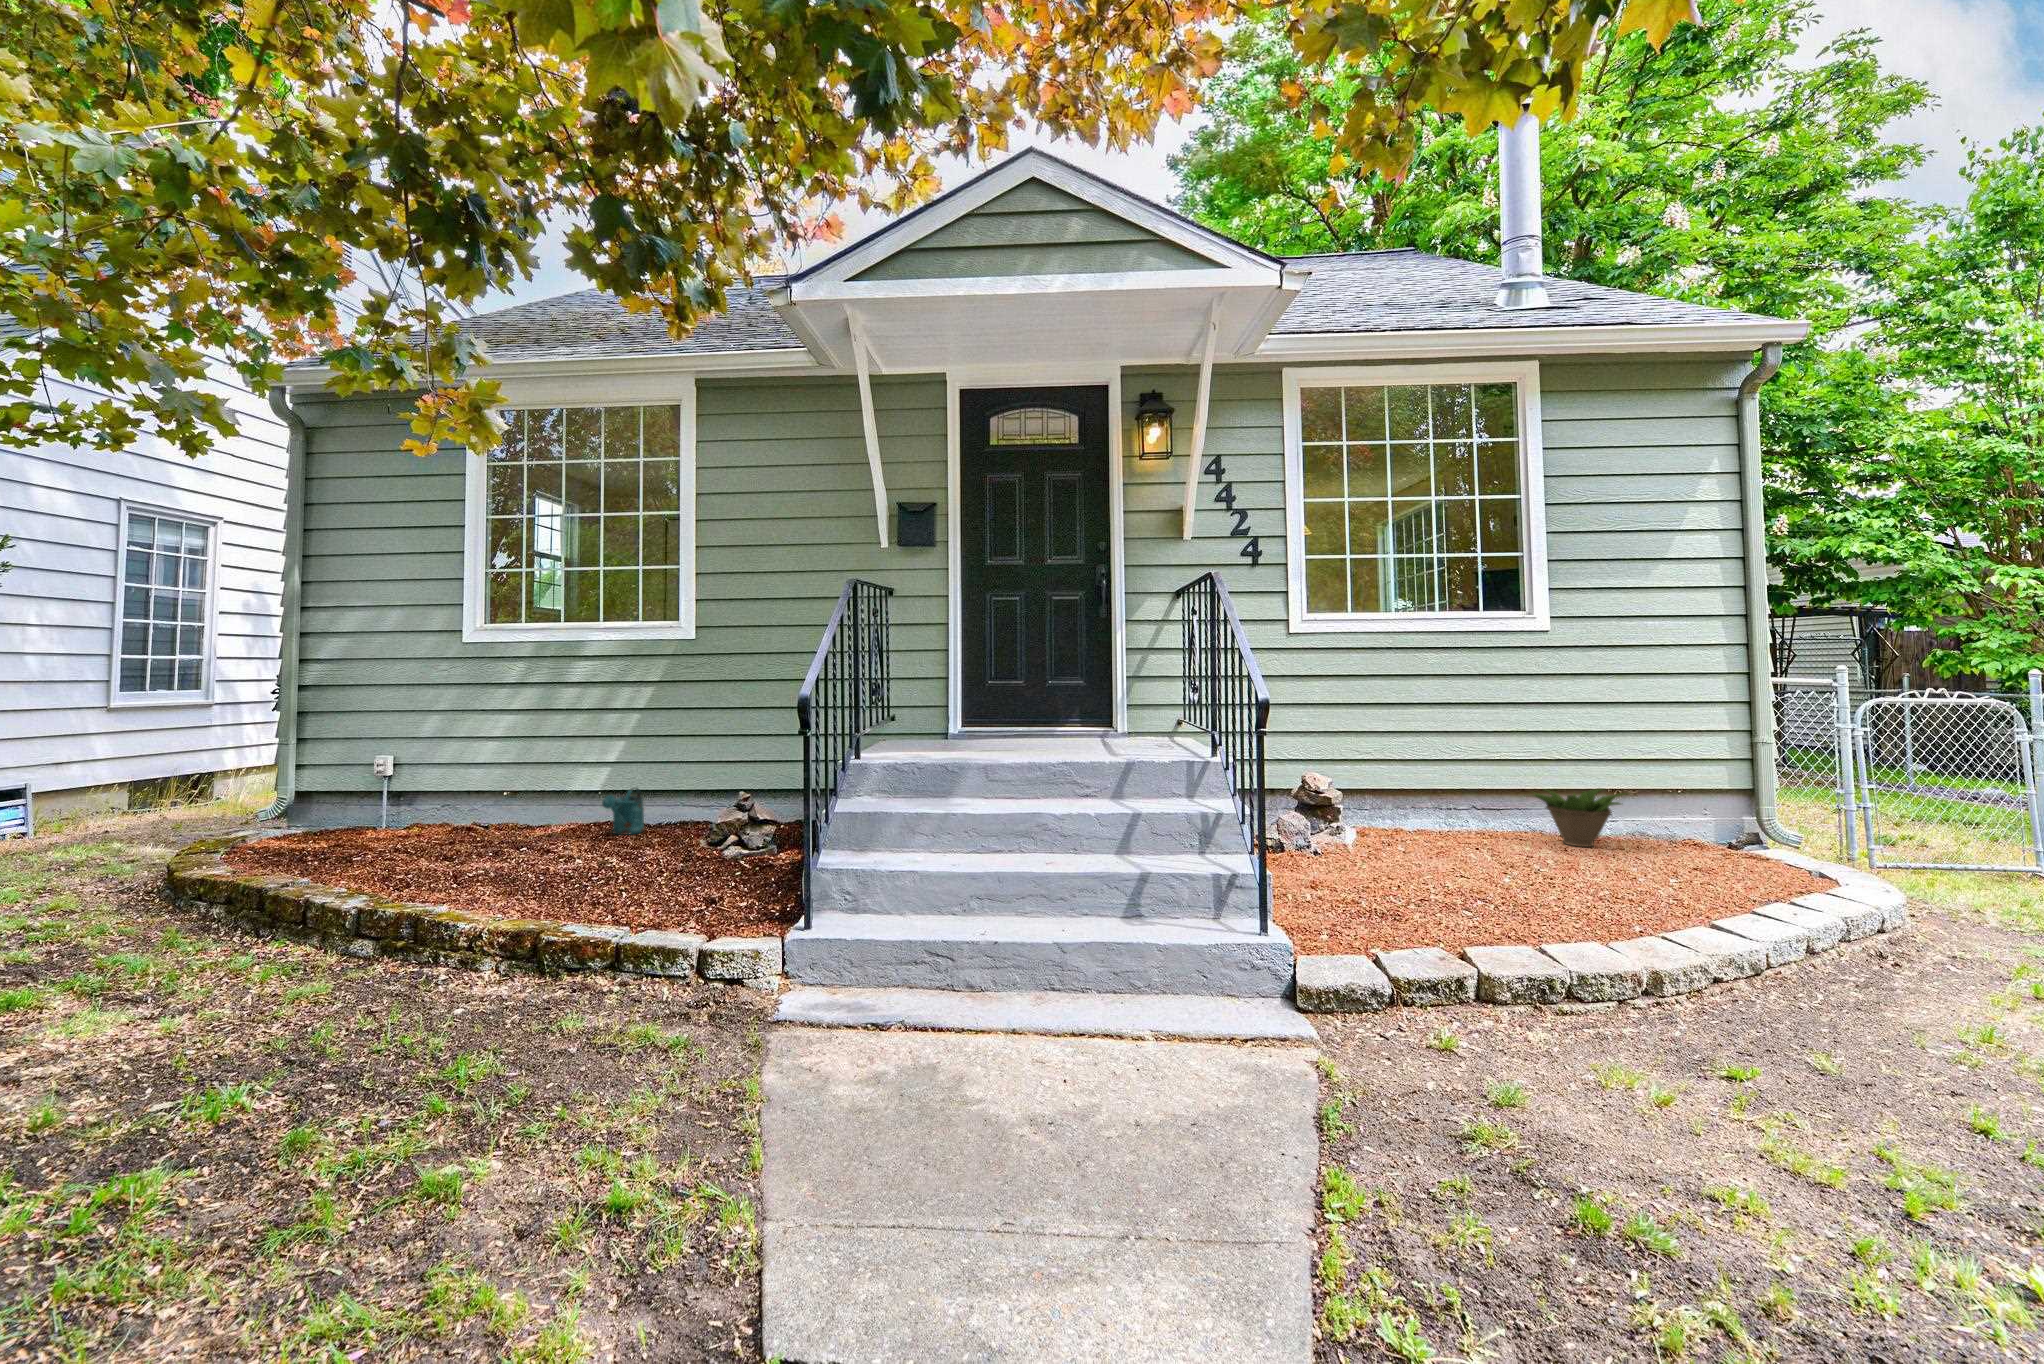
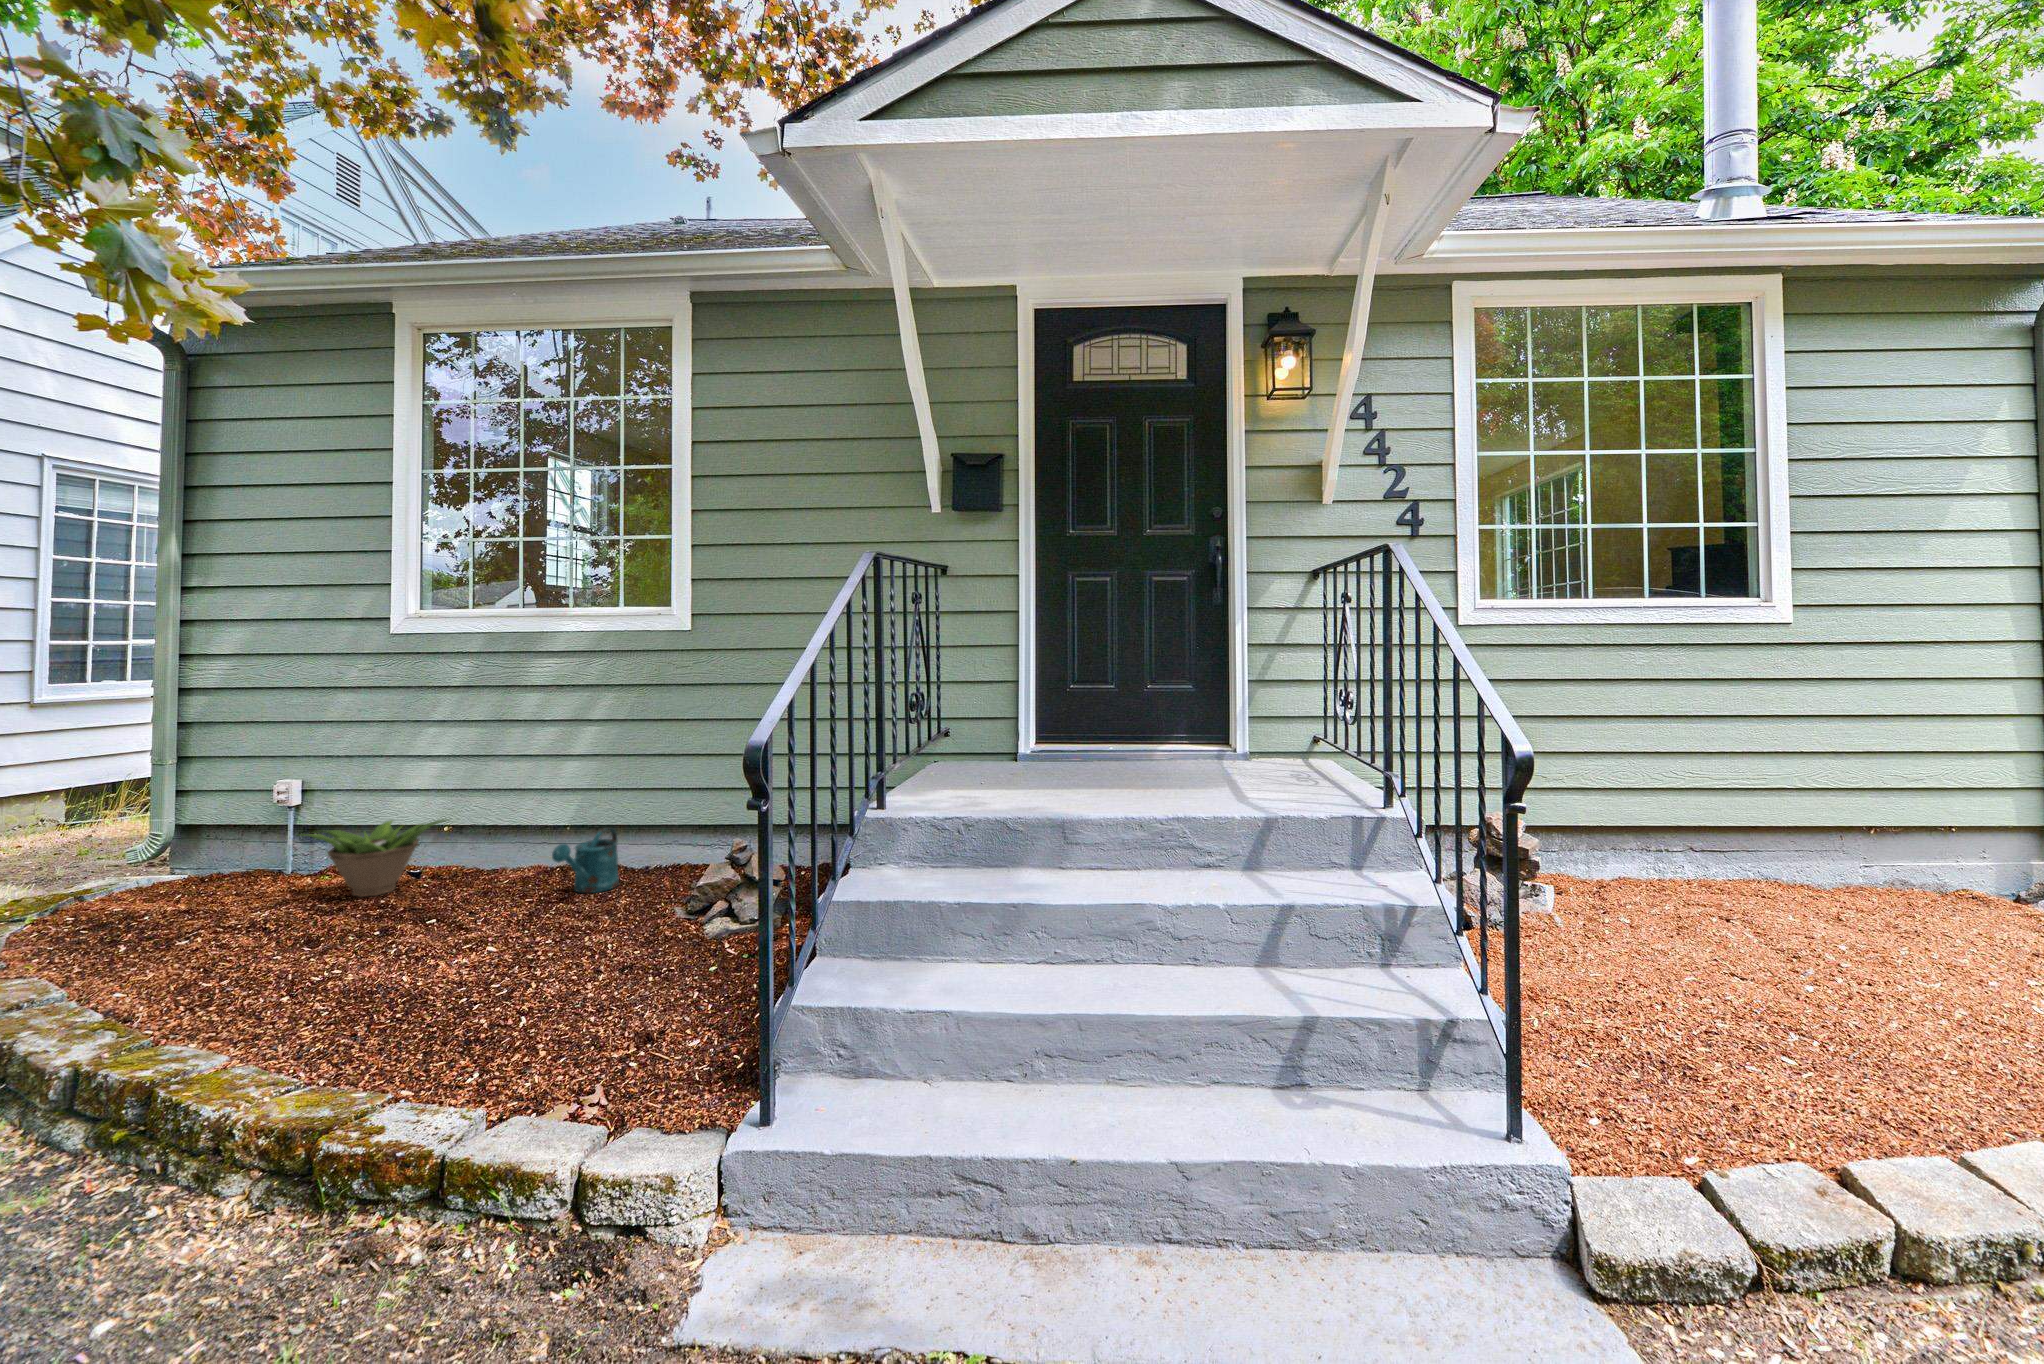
decorative plant: present [1524,788,1625,847] -> present [304,820,447,897]

